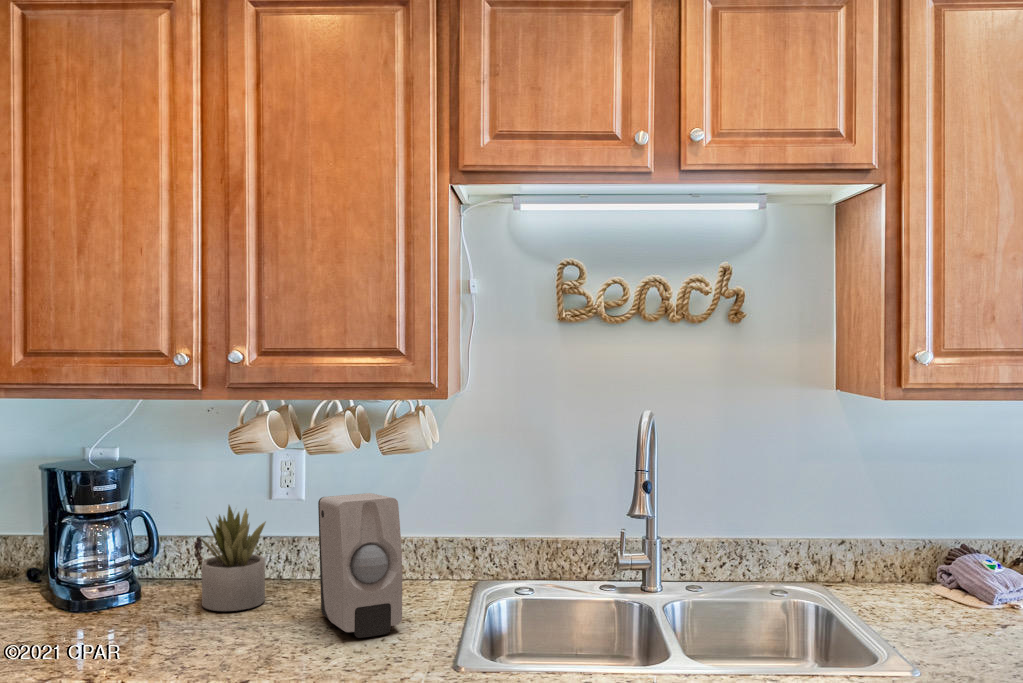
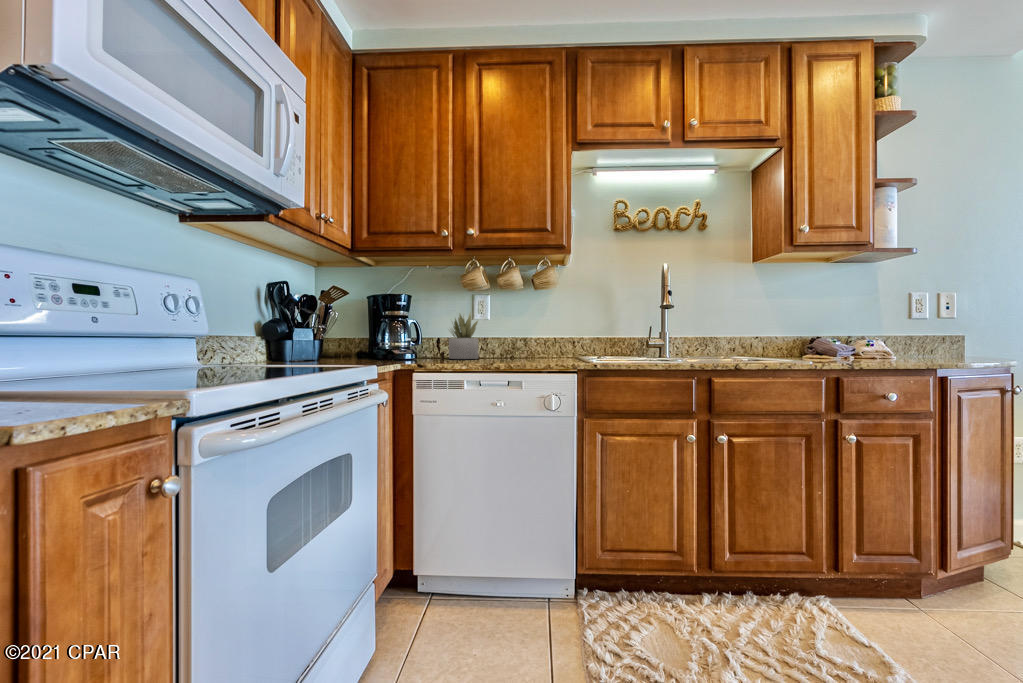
soap dispenser: present [318,493,402,638] -> none [508,296,553,361]

